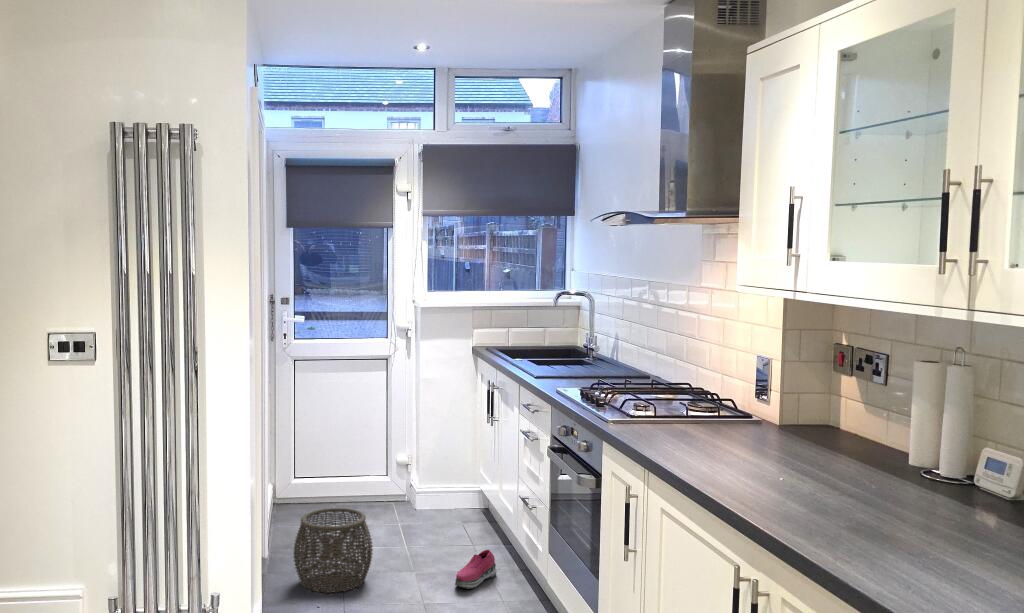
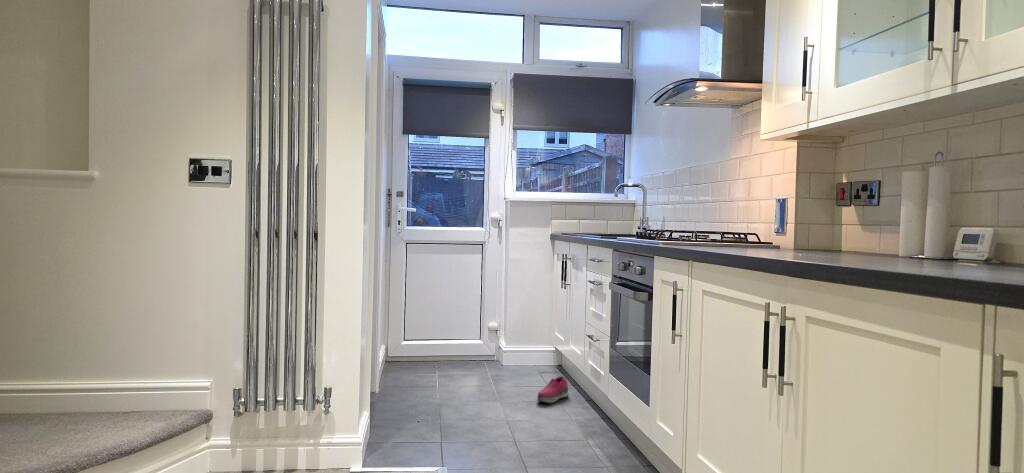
woven basket: present [293,508,373,593] -> none [414,343,474,404]

